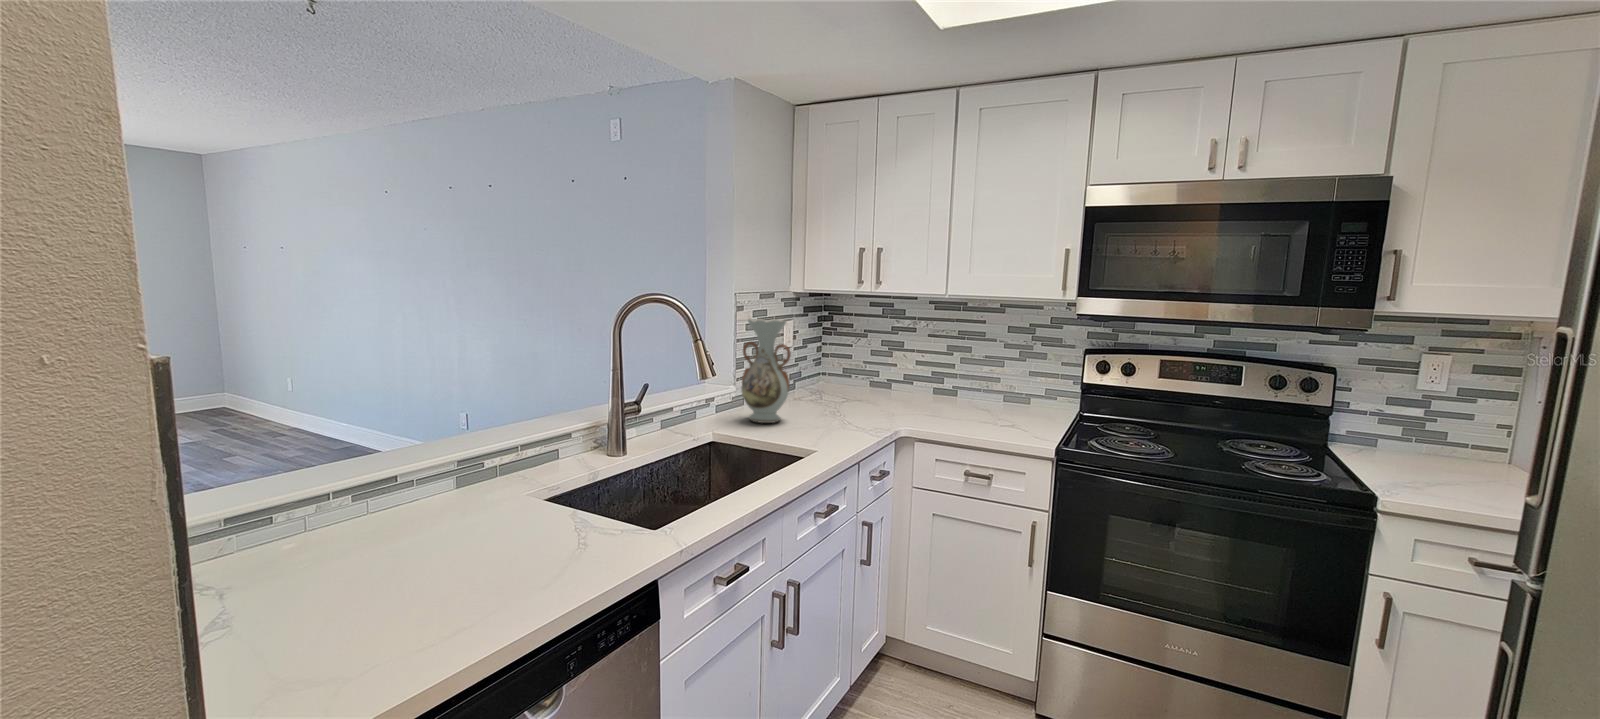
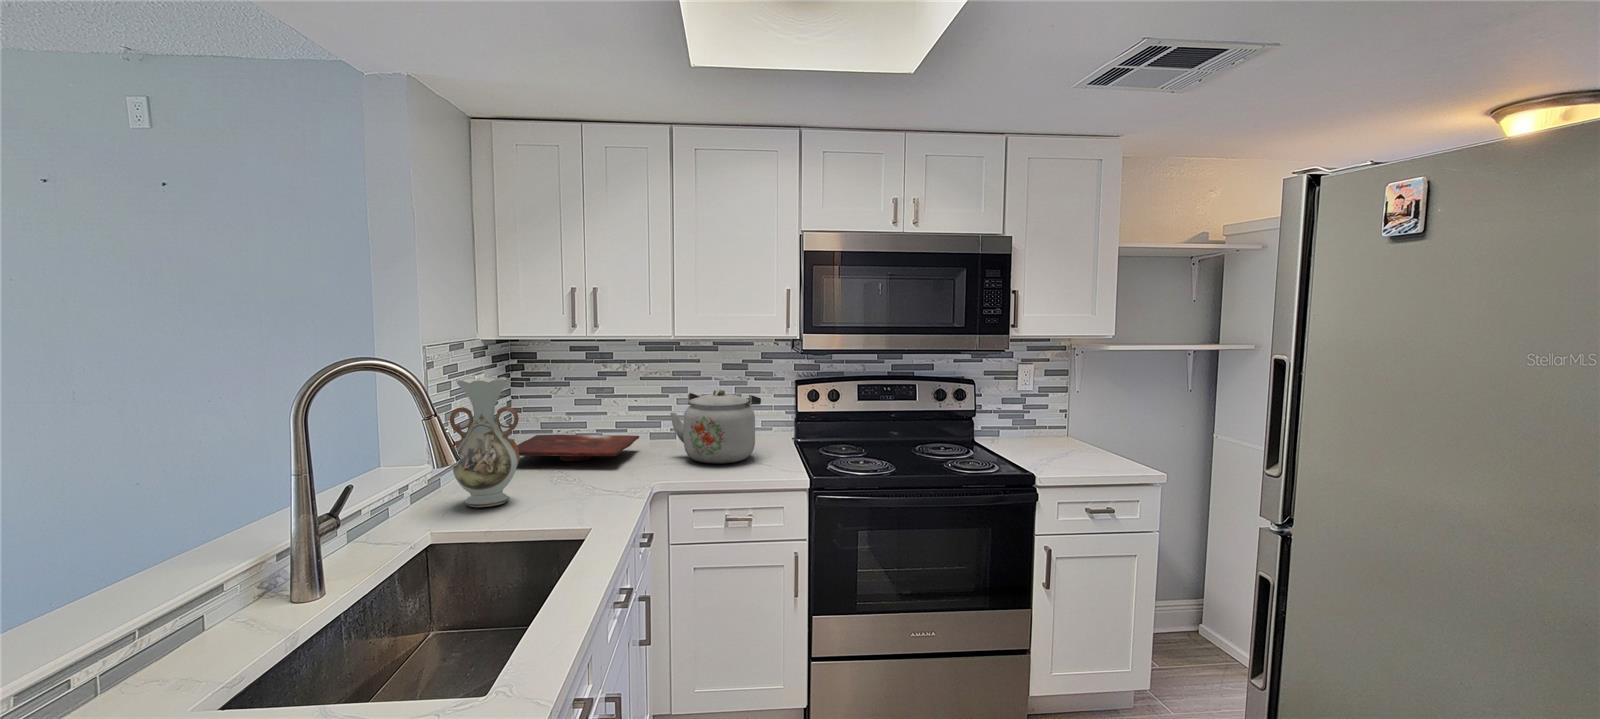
kettle: none [941,350,1035,423] -> present [670,390,761,464]
cutting board: none [797,377,917,402] -> present [517,435,639,461]

